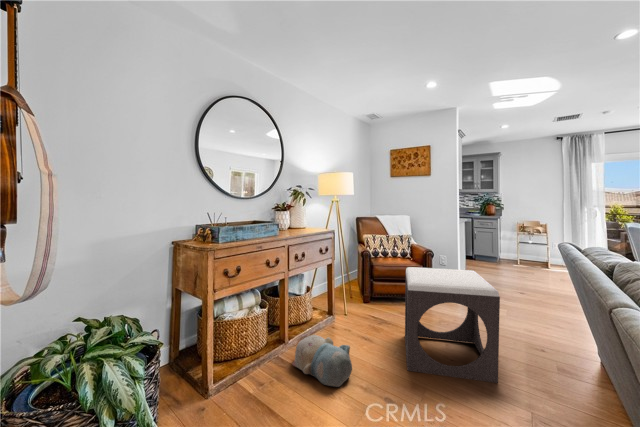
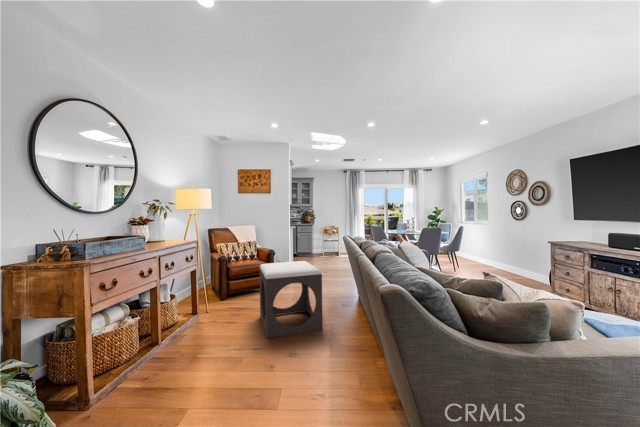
plush toy: present [292,335,352,387] -> none [170,329,227,366]

